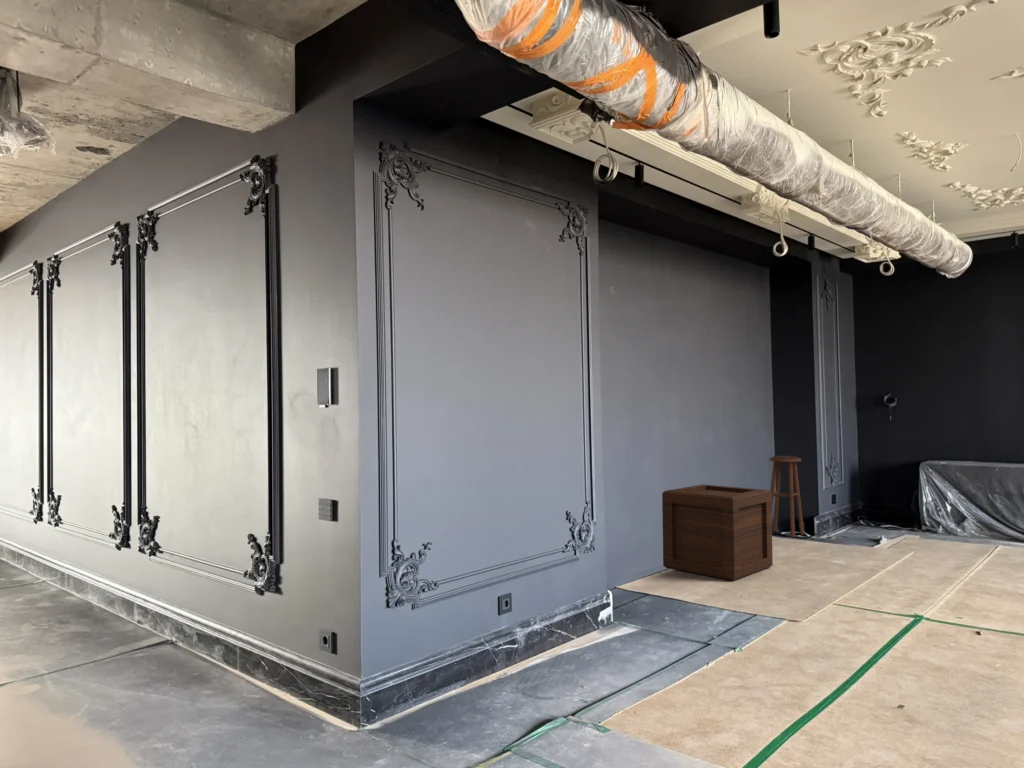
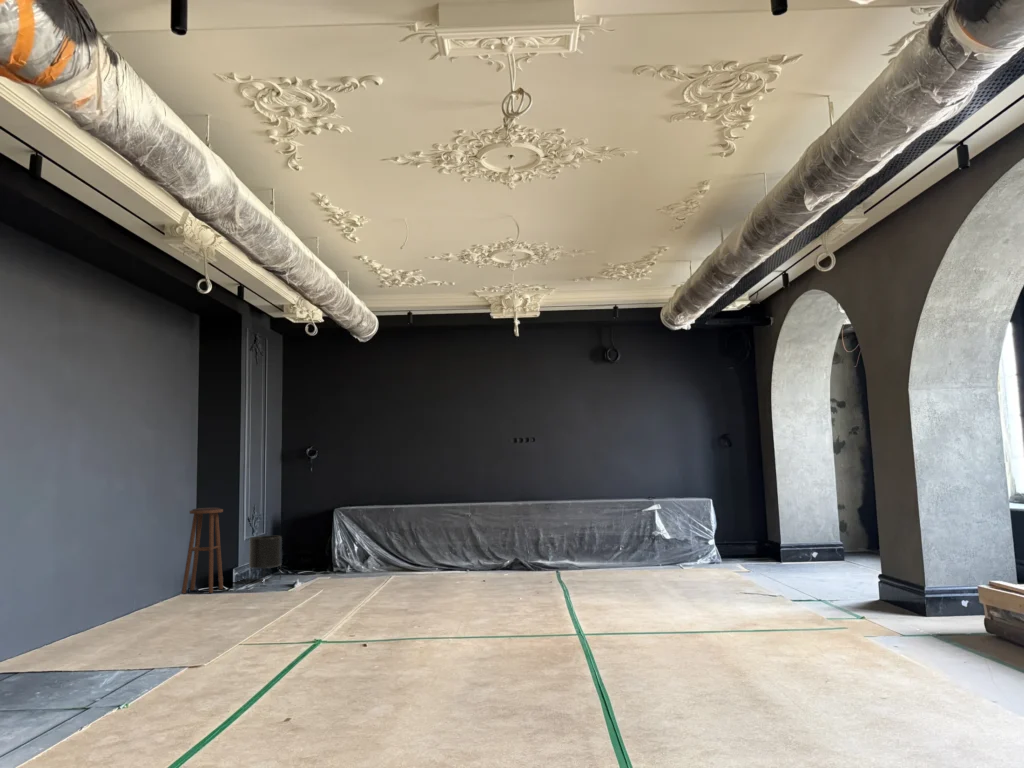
wooden crate: present [662,484,773,581] -> none [42,539,185,646]
planter: none [828,486,862,535] -> present [249,536,282,580]

